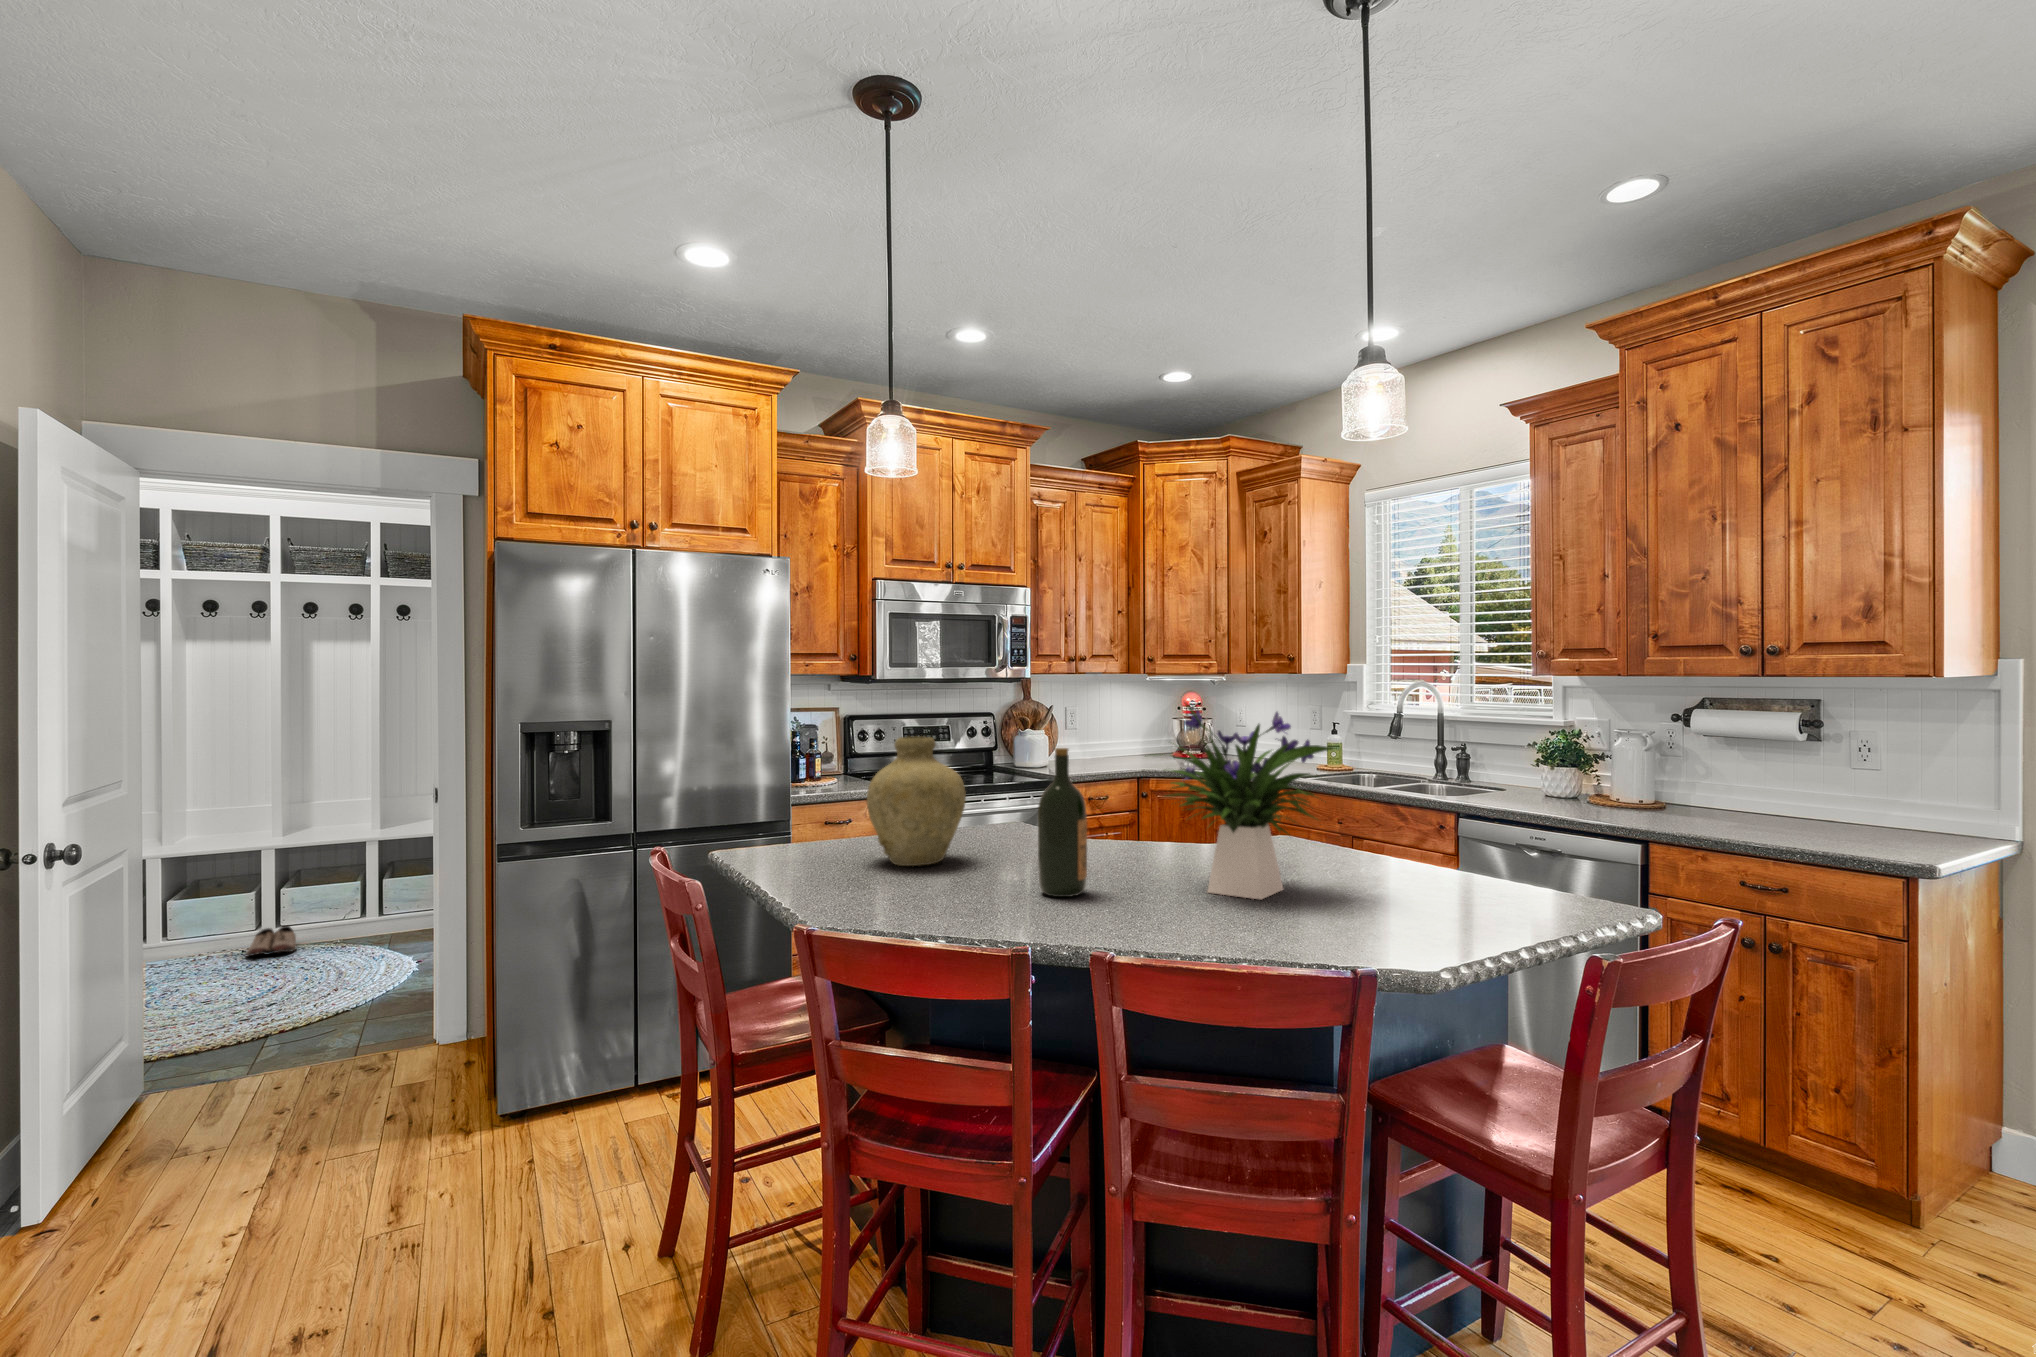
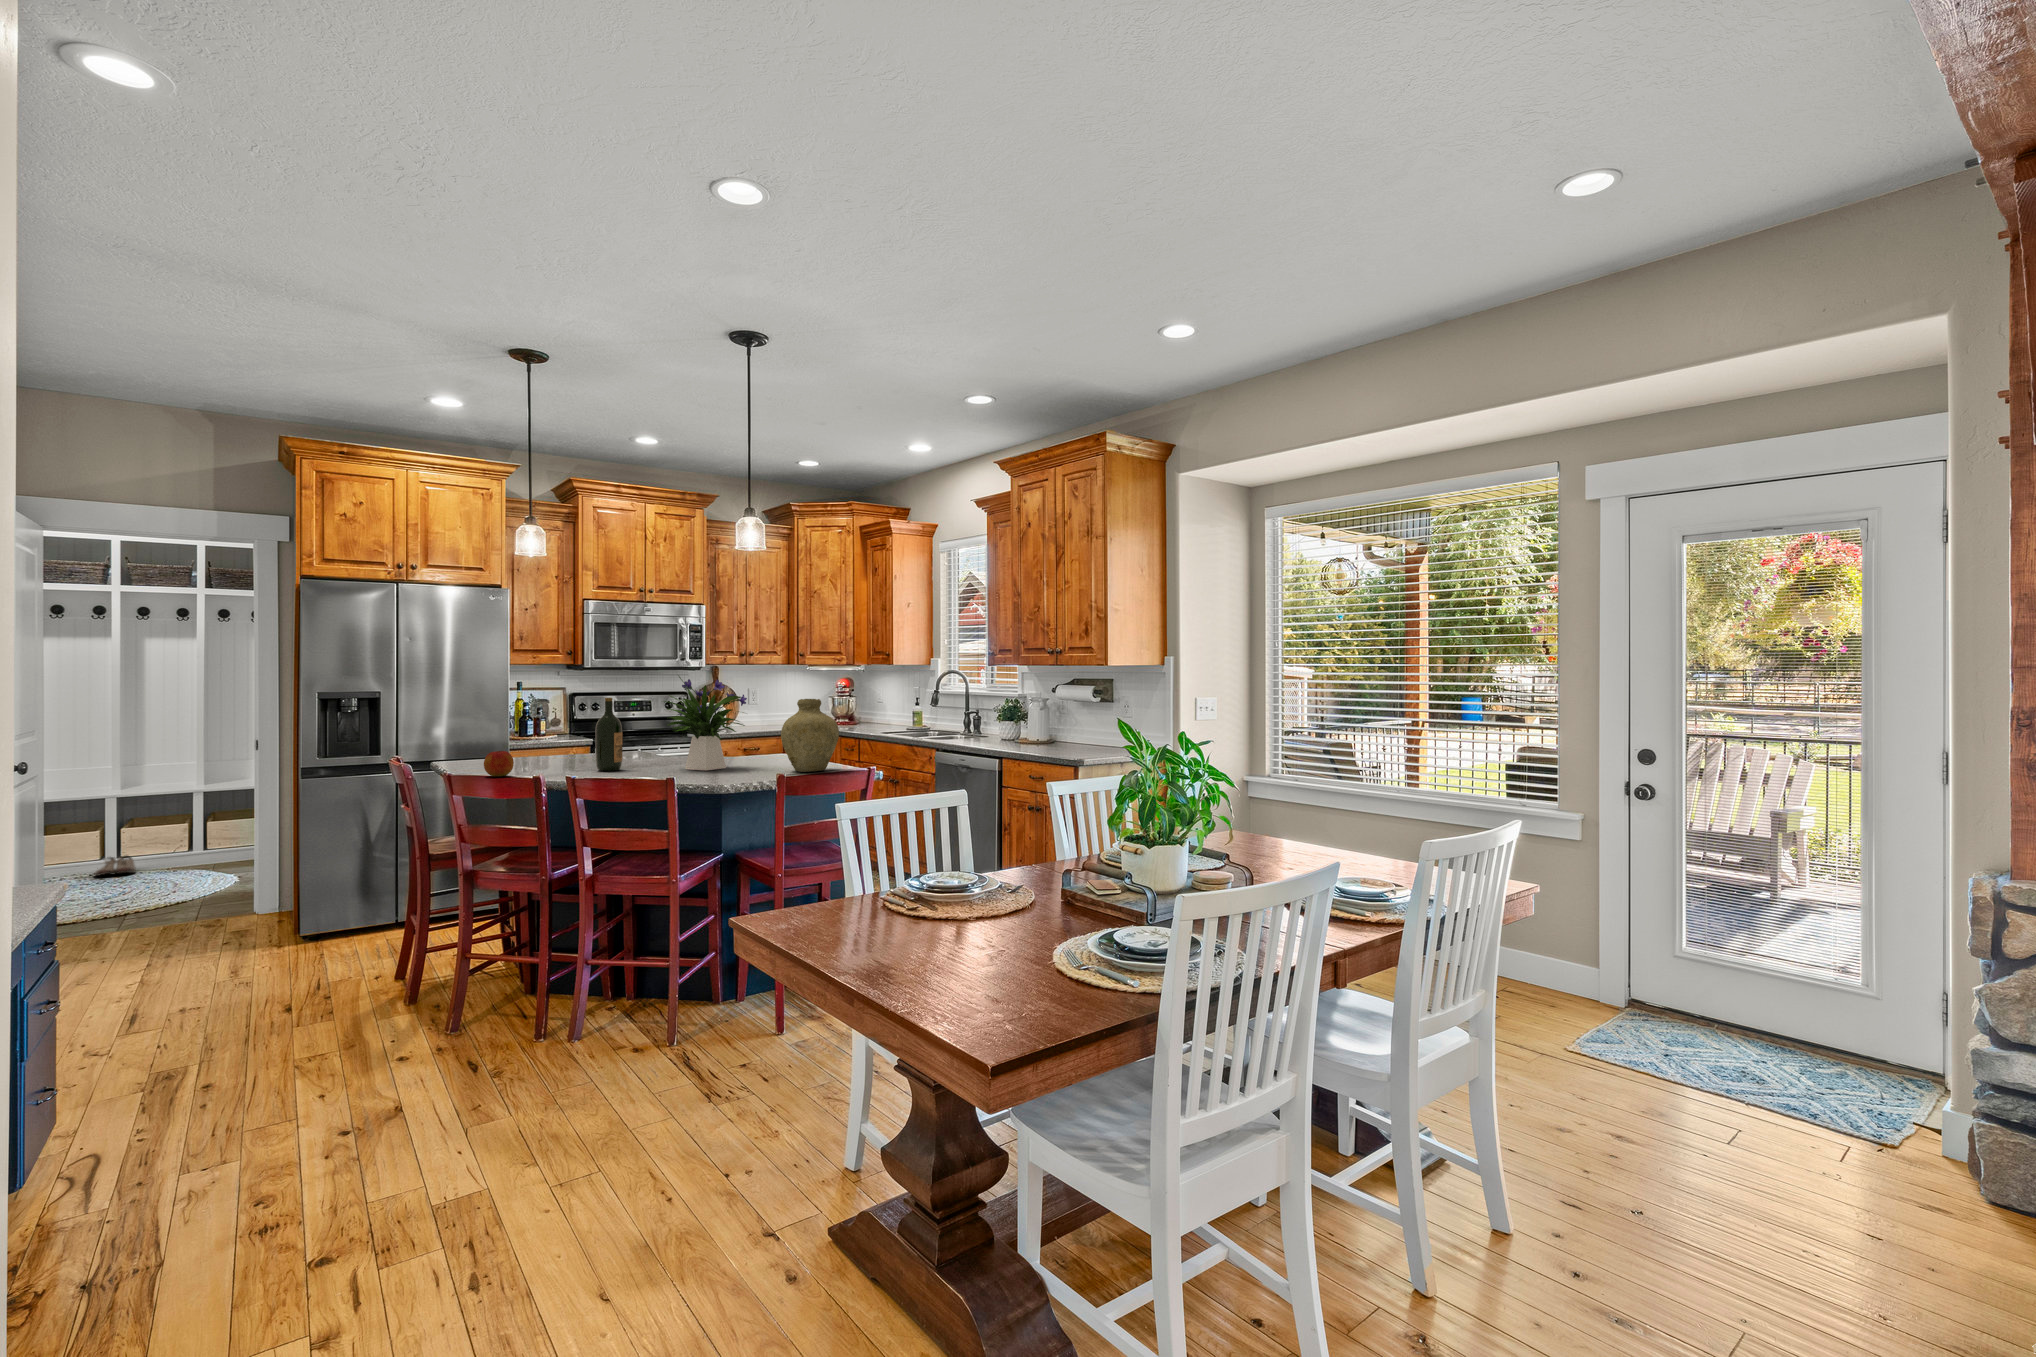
vase: present [867,736,966,866] -> present [781,699,839,772]
apple: none [848,862,902,918] -> present [484,751,514,777]

